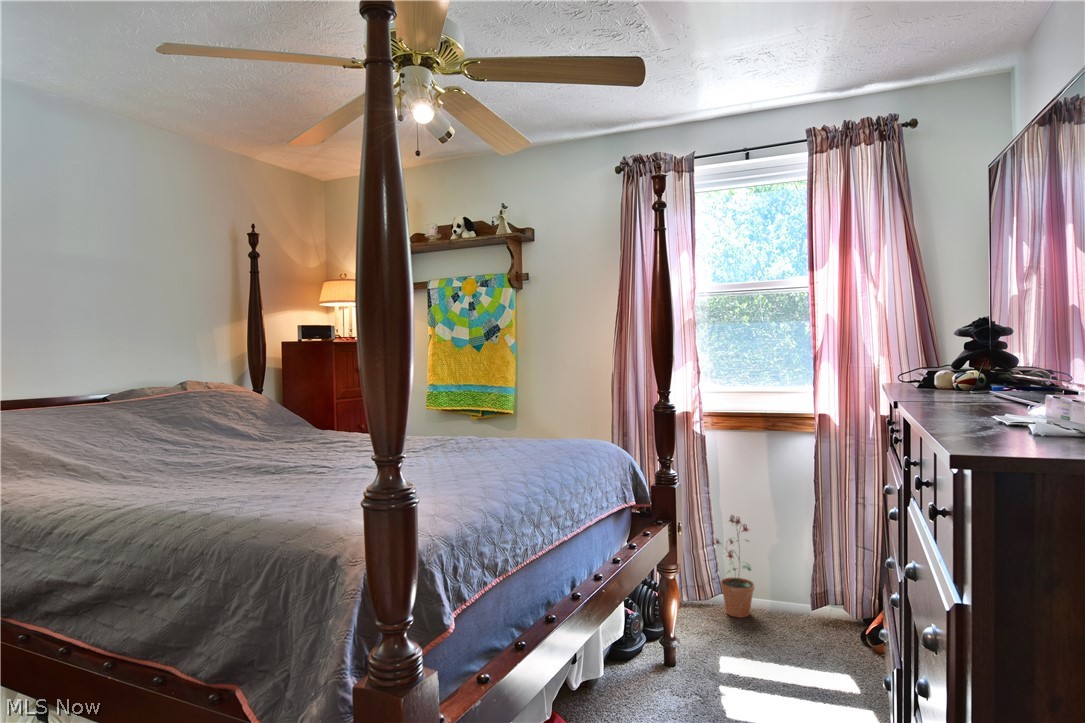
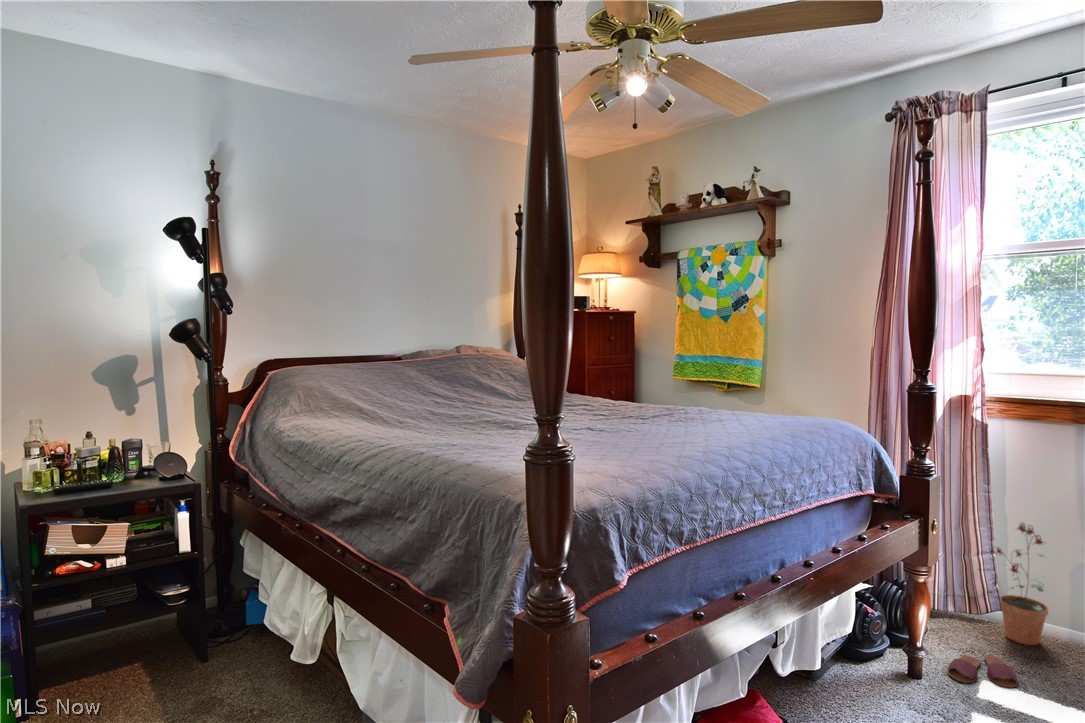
slippers: none [693,633,743,660] -> present [948,655,1018,688]

